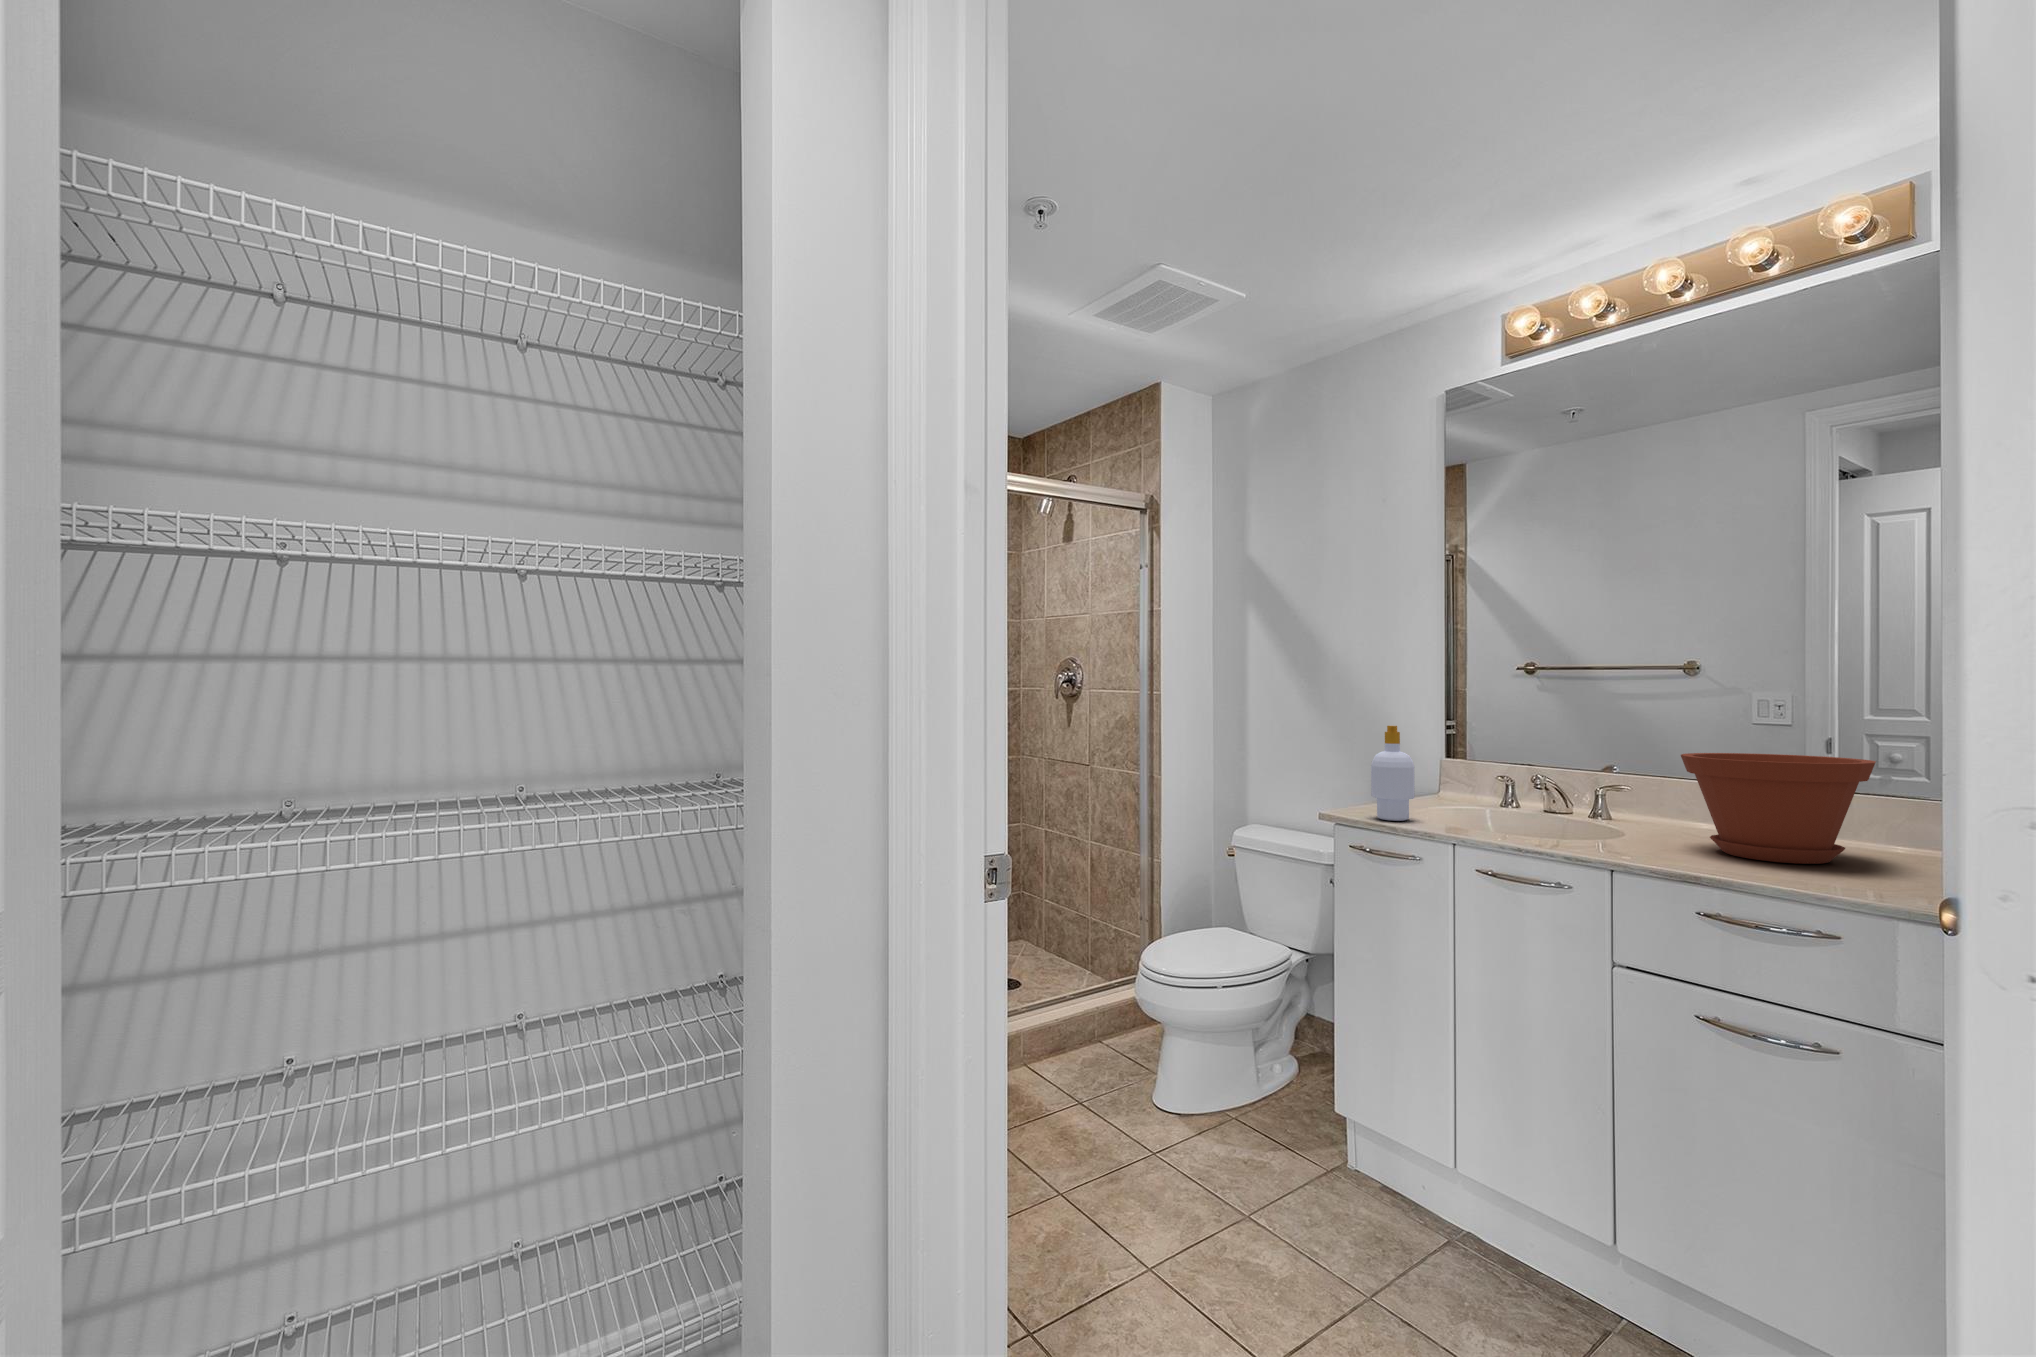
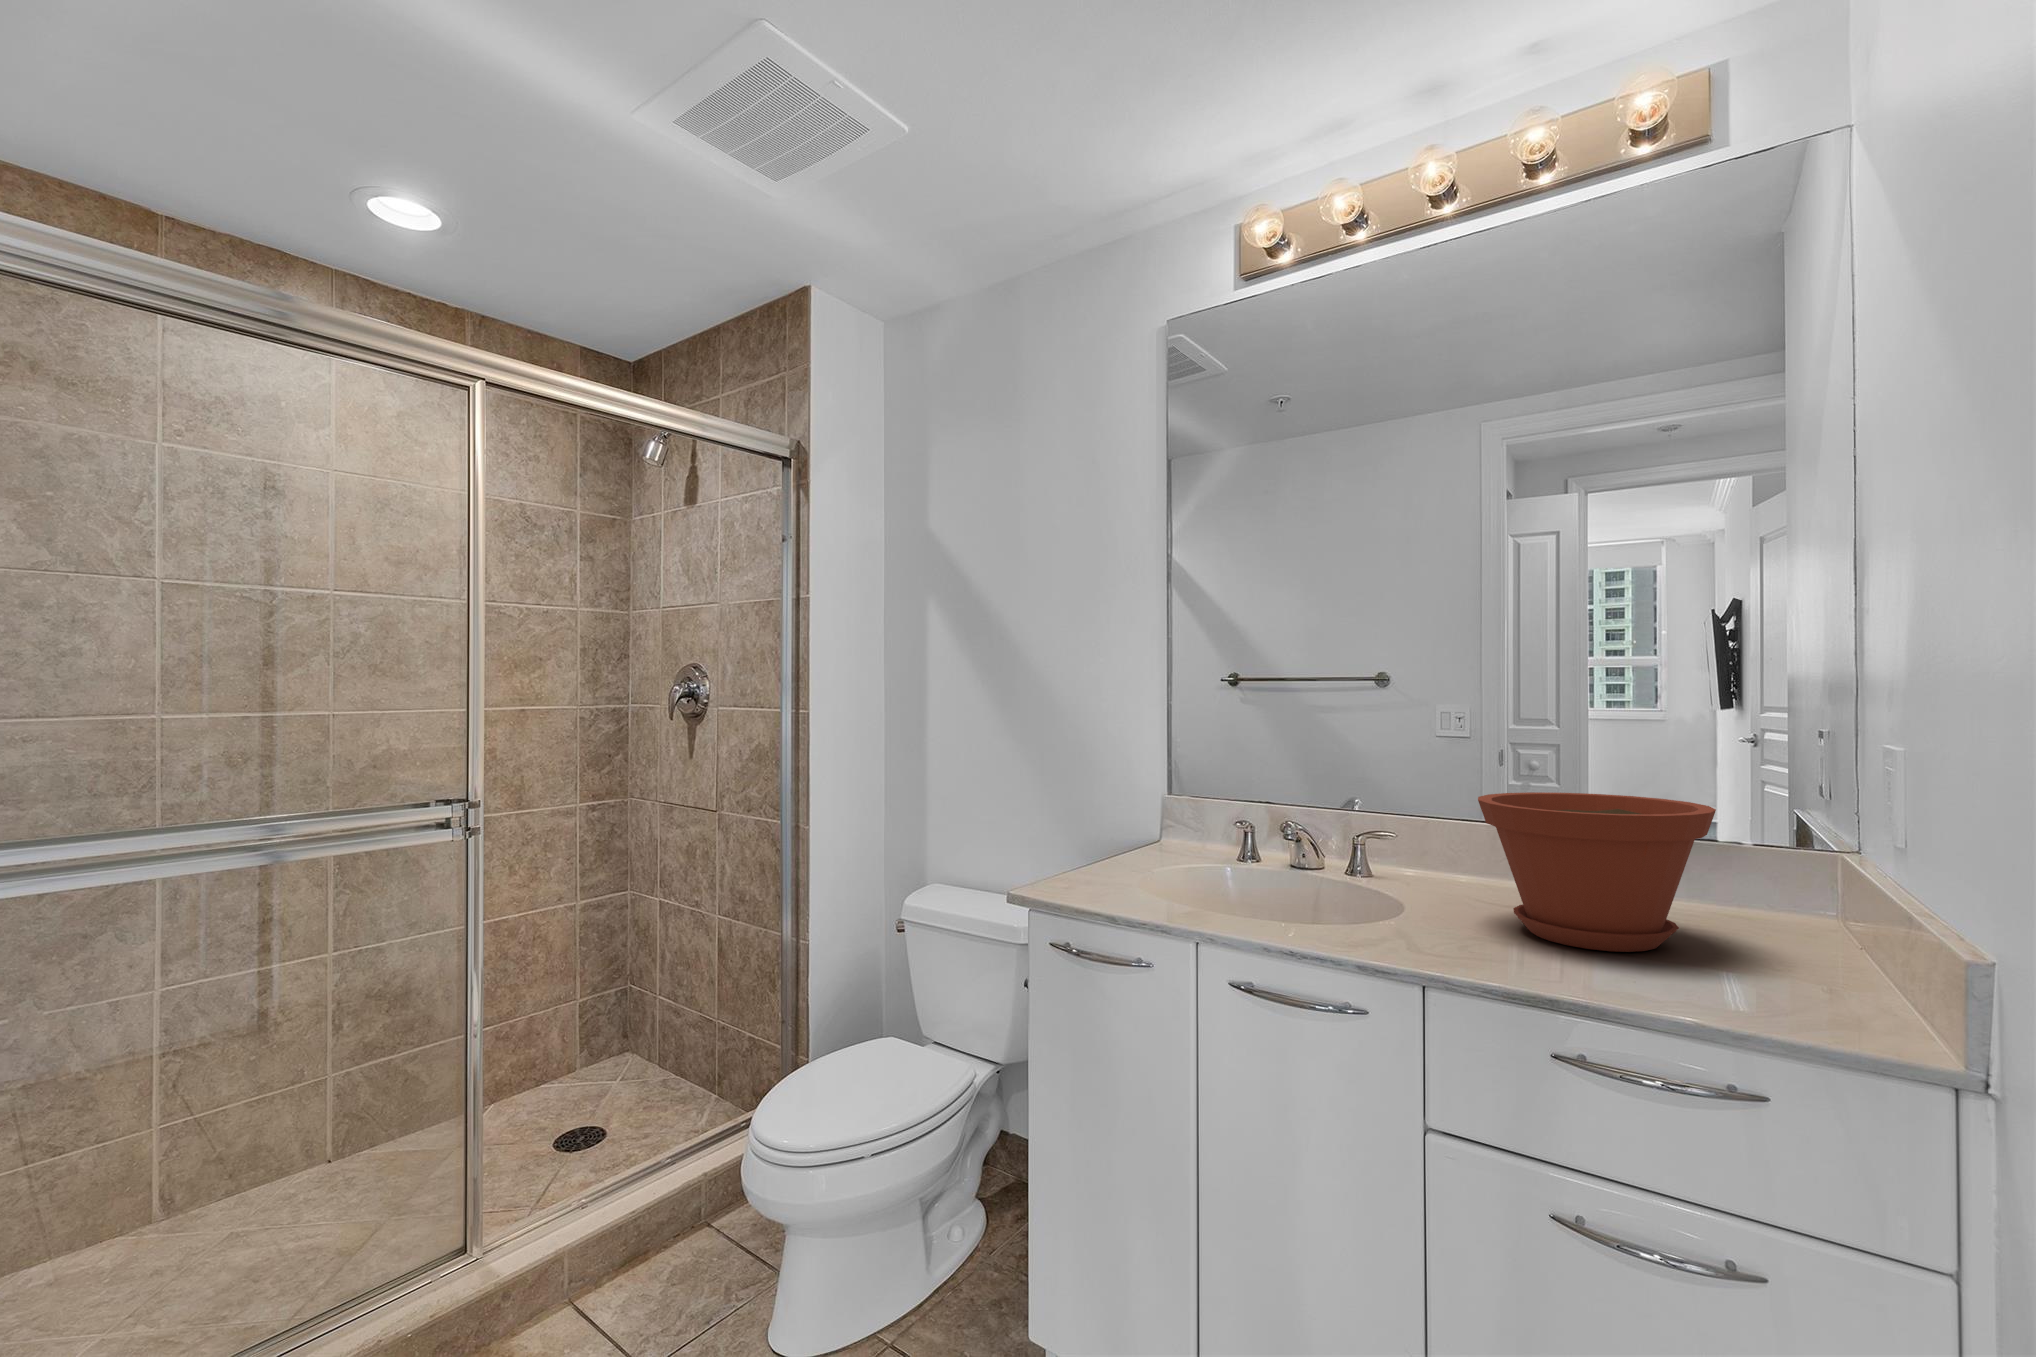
soap bottle: present [1371,726,1415,821] -> none [1082,762,1140,900]

